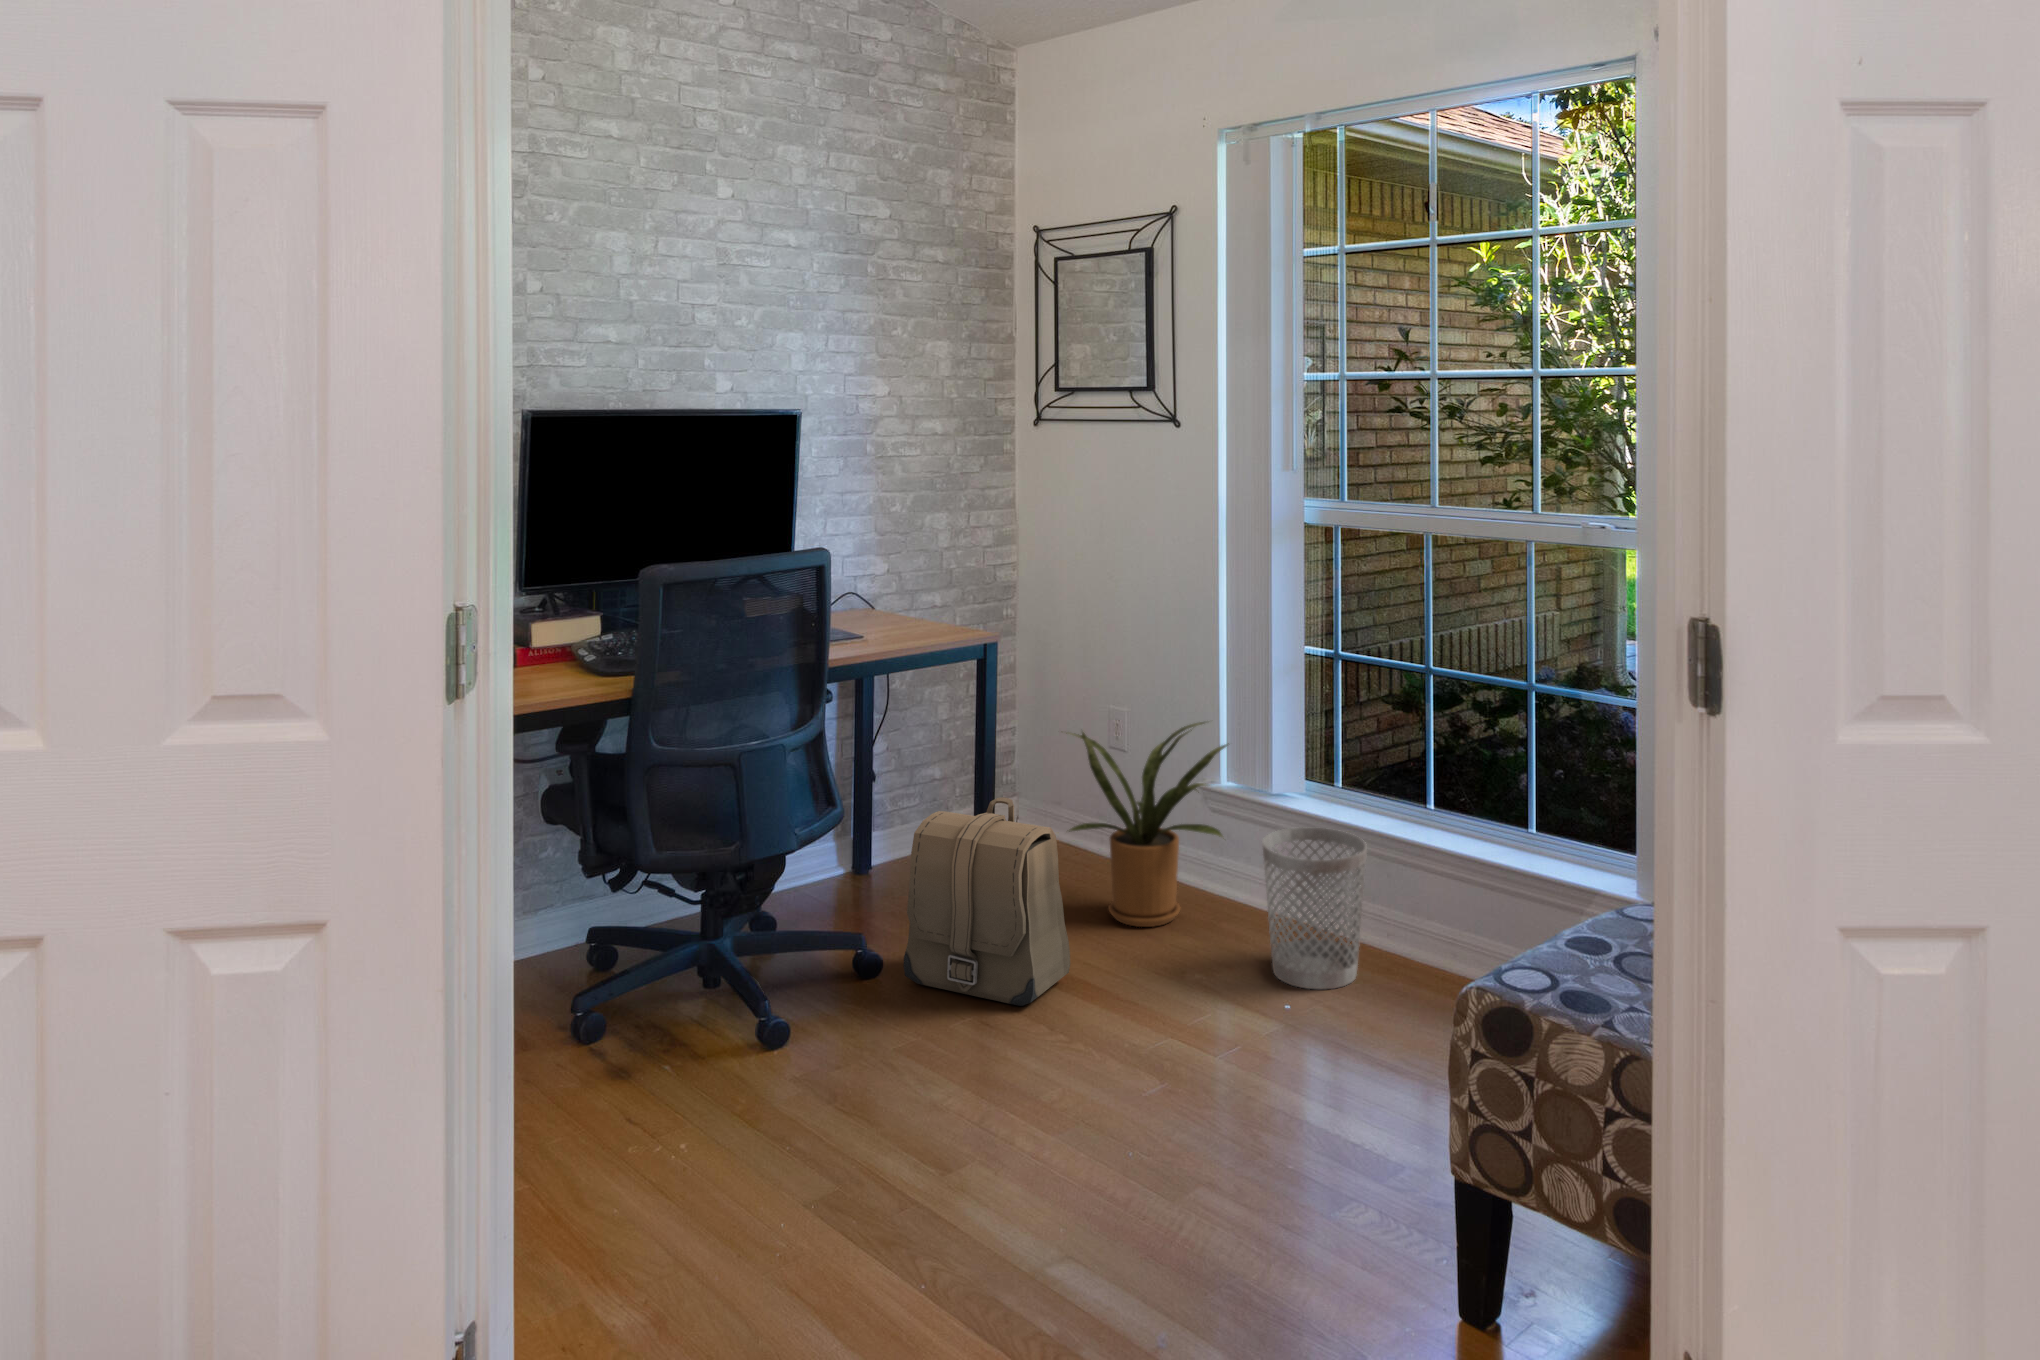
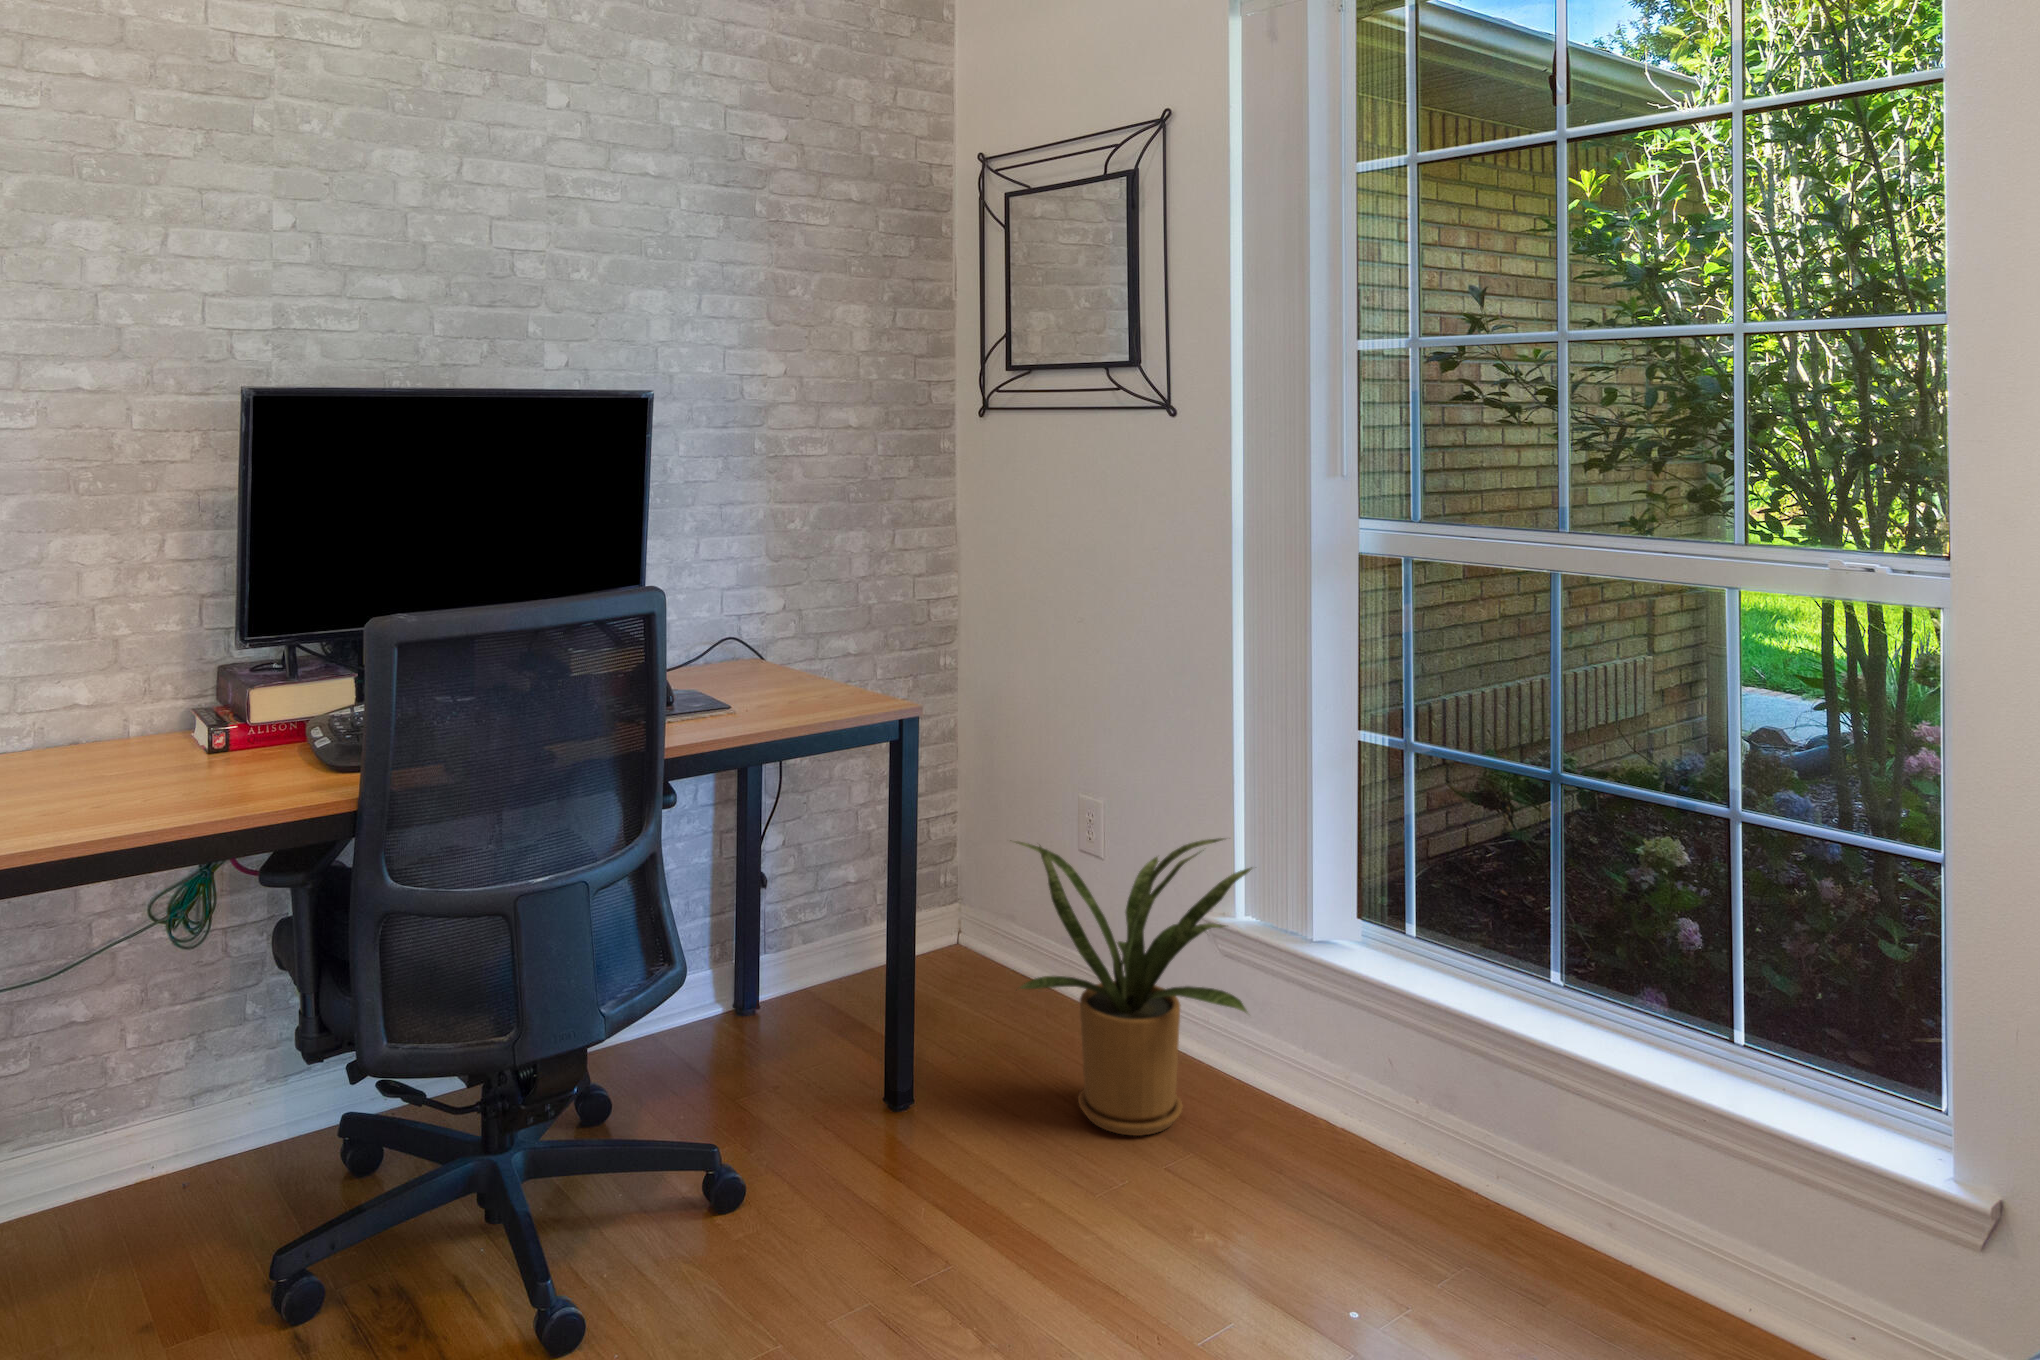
backpack: present [904,797,1070,1006] -> none [775,954,1022,1290]
wastebasket: present [1262,827,1367,989] -> none [1313,1011,1479,1282]

